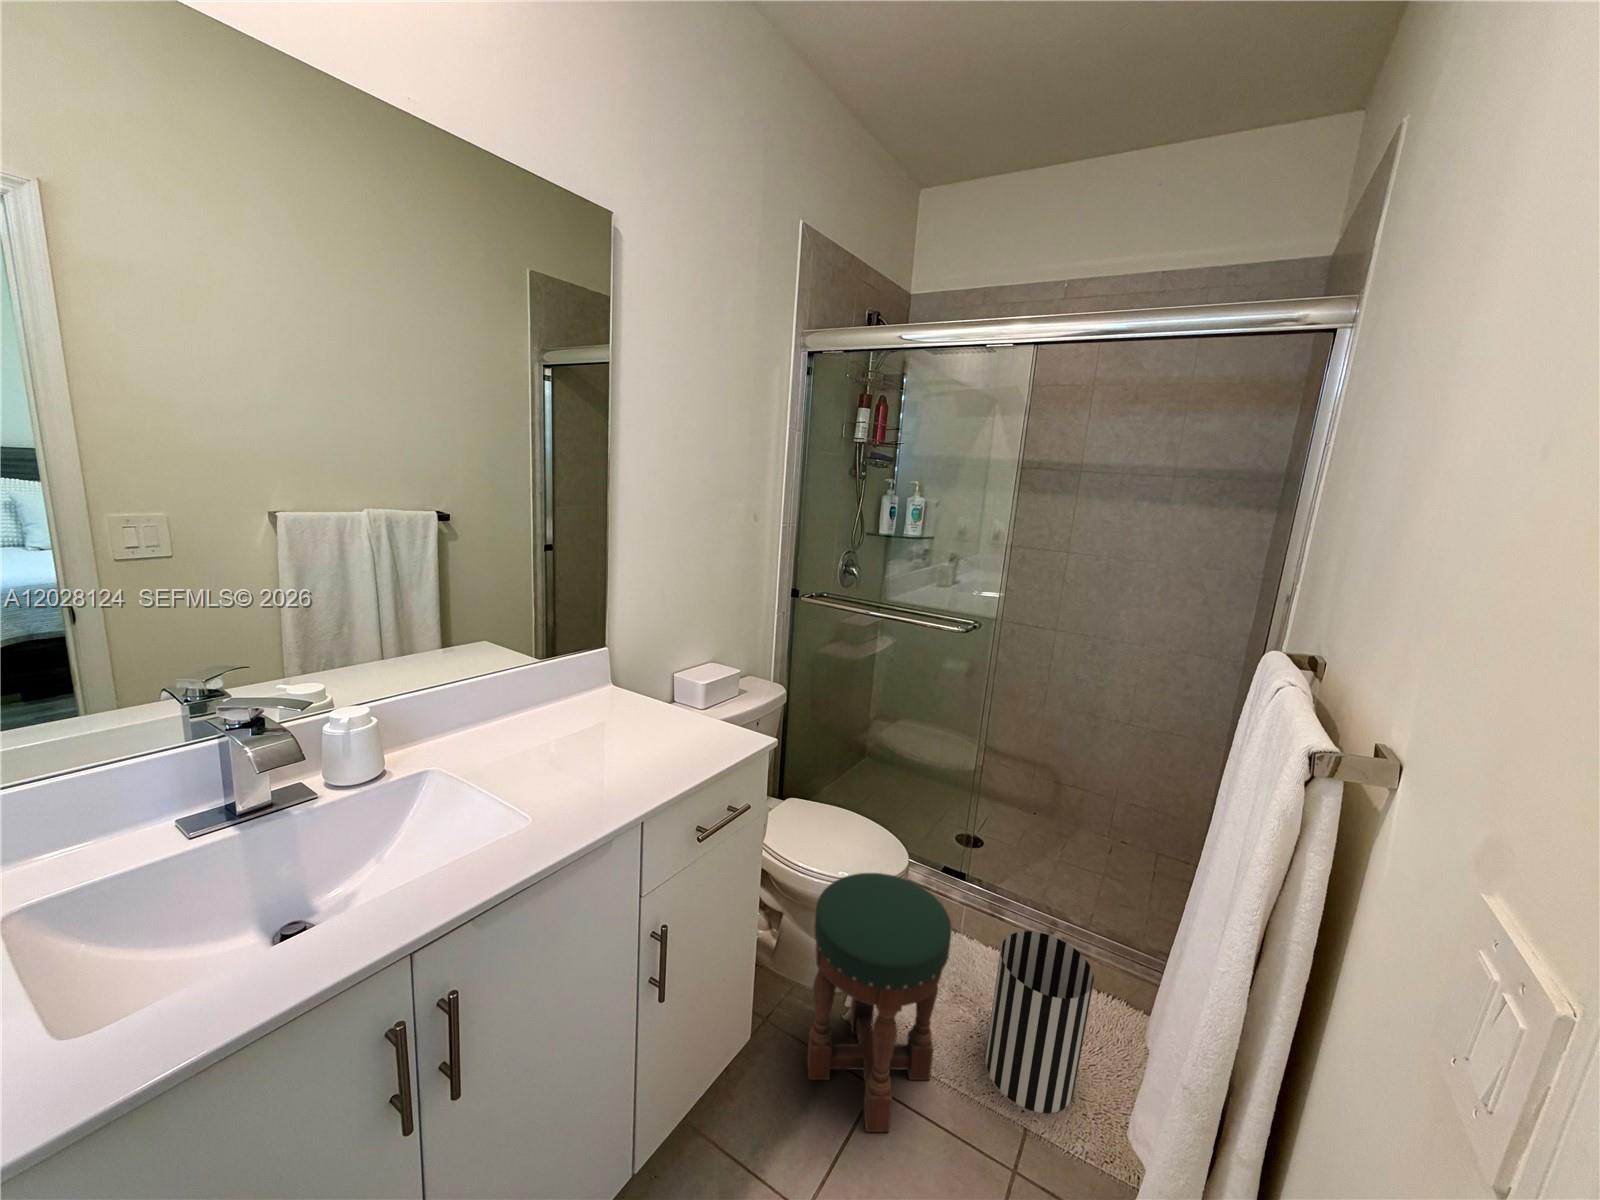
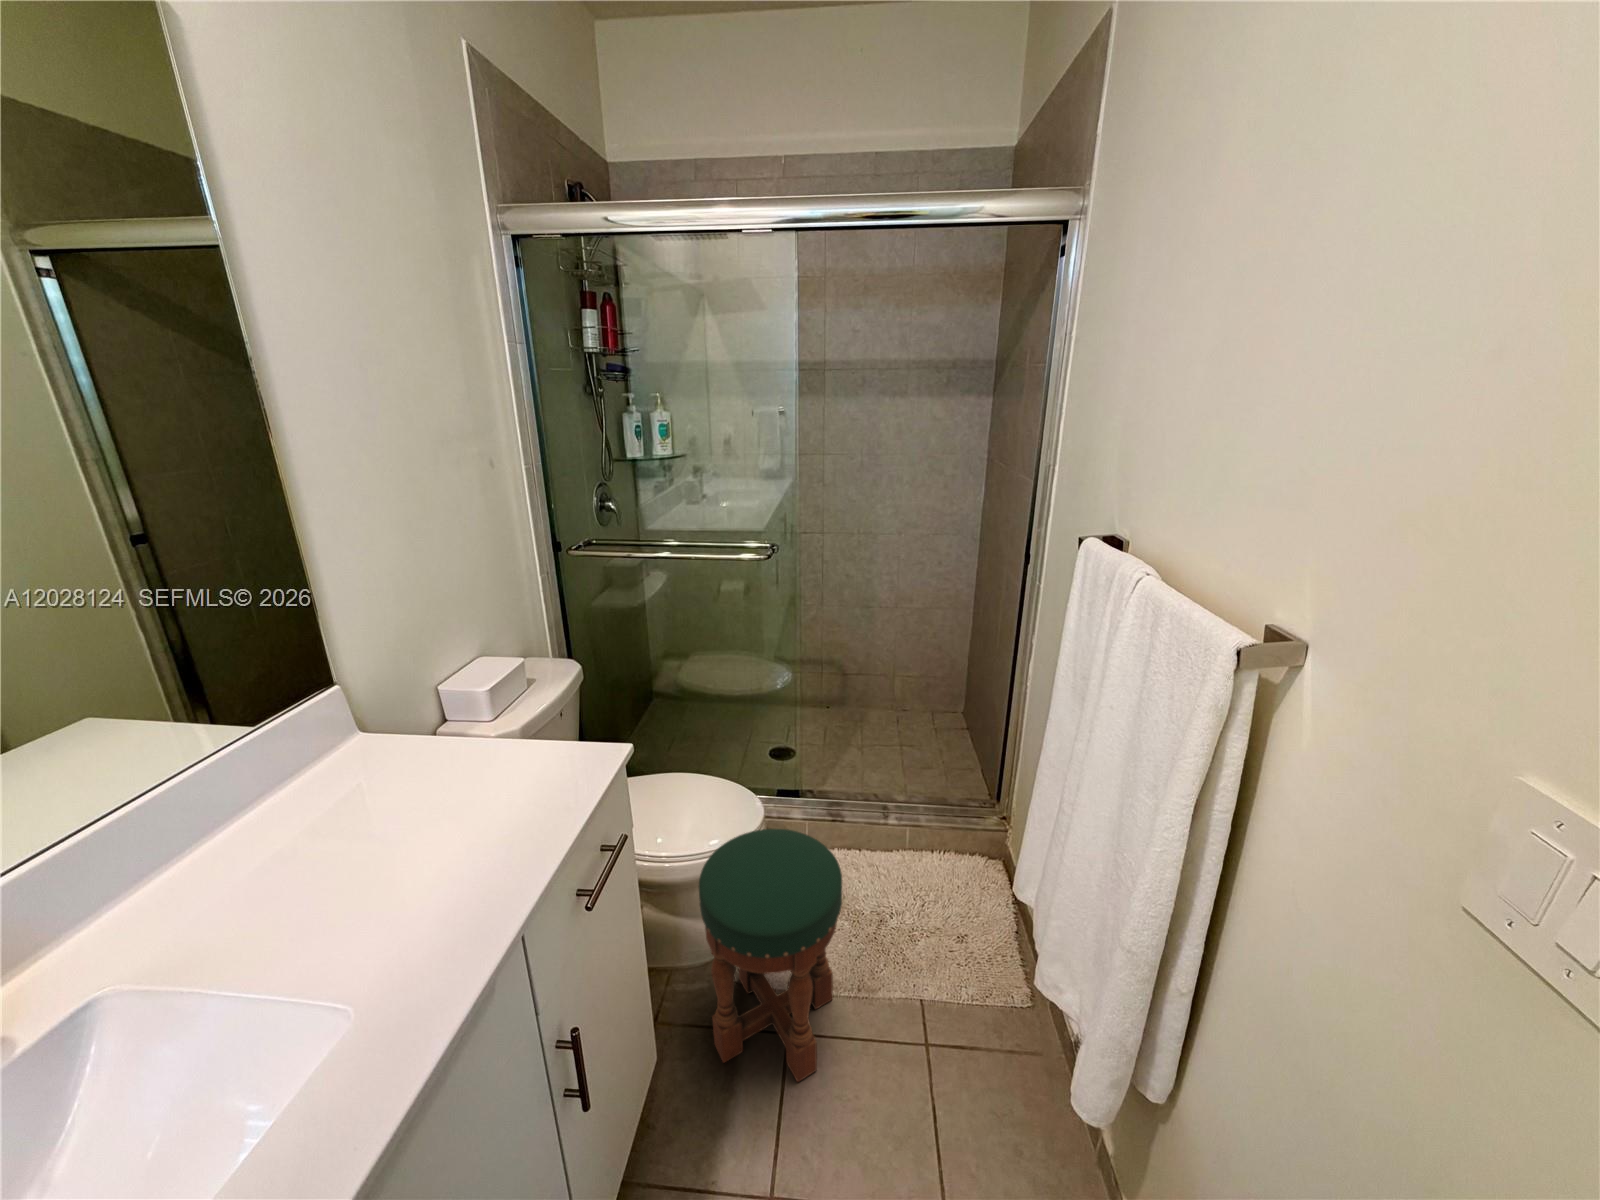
wastebasket: present [985,931,1094,1113] -> none [868,826,954,982]

